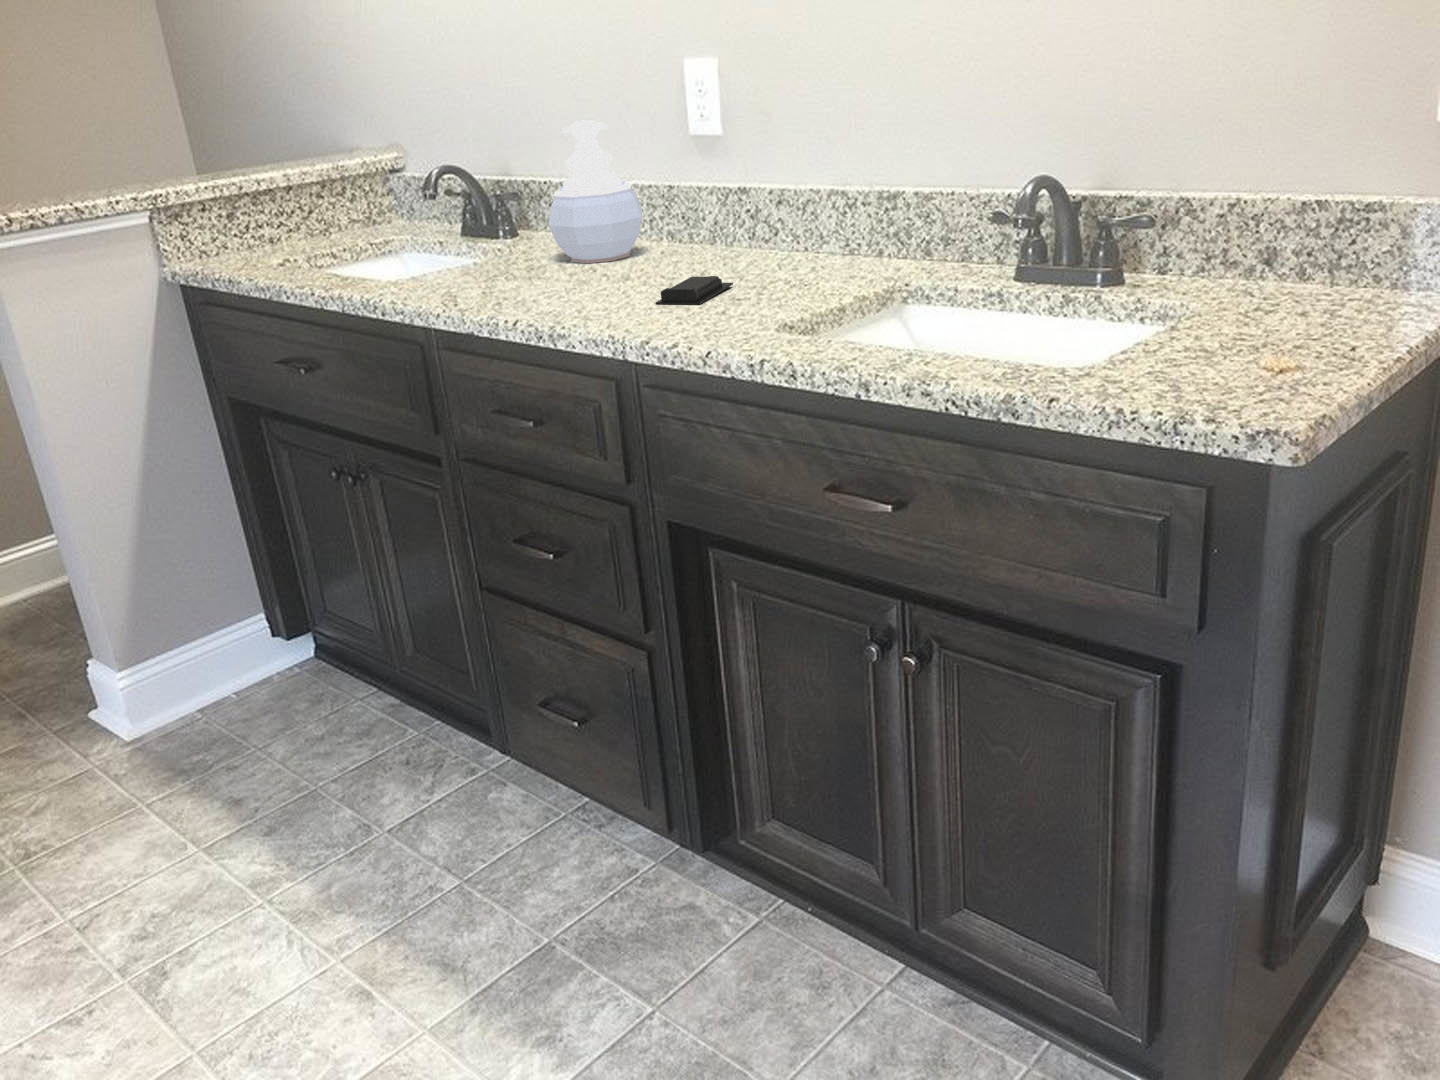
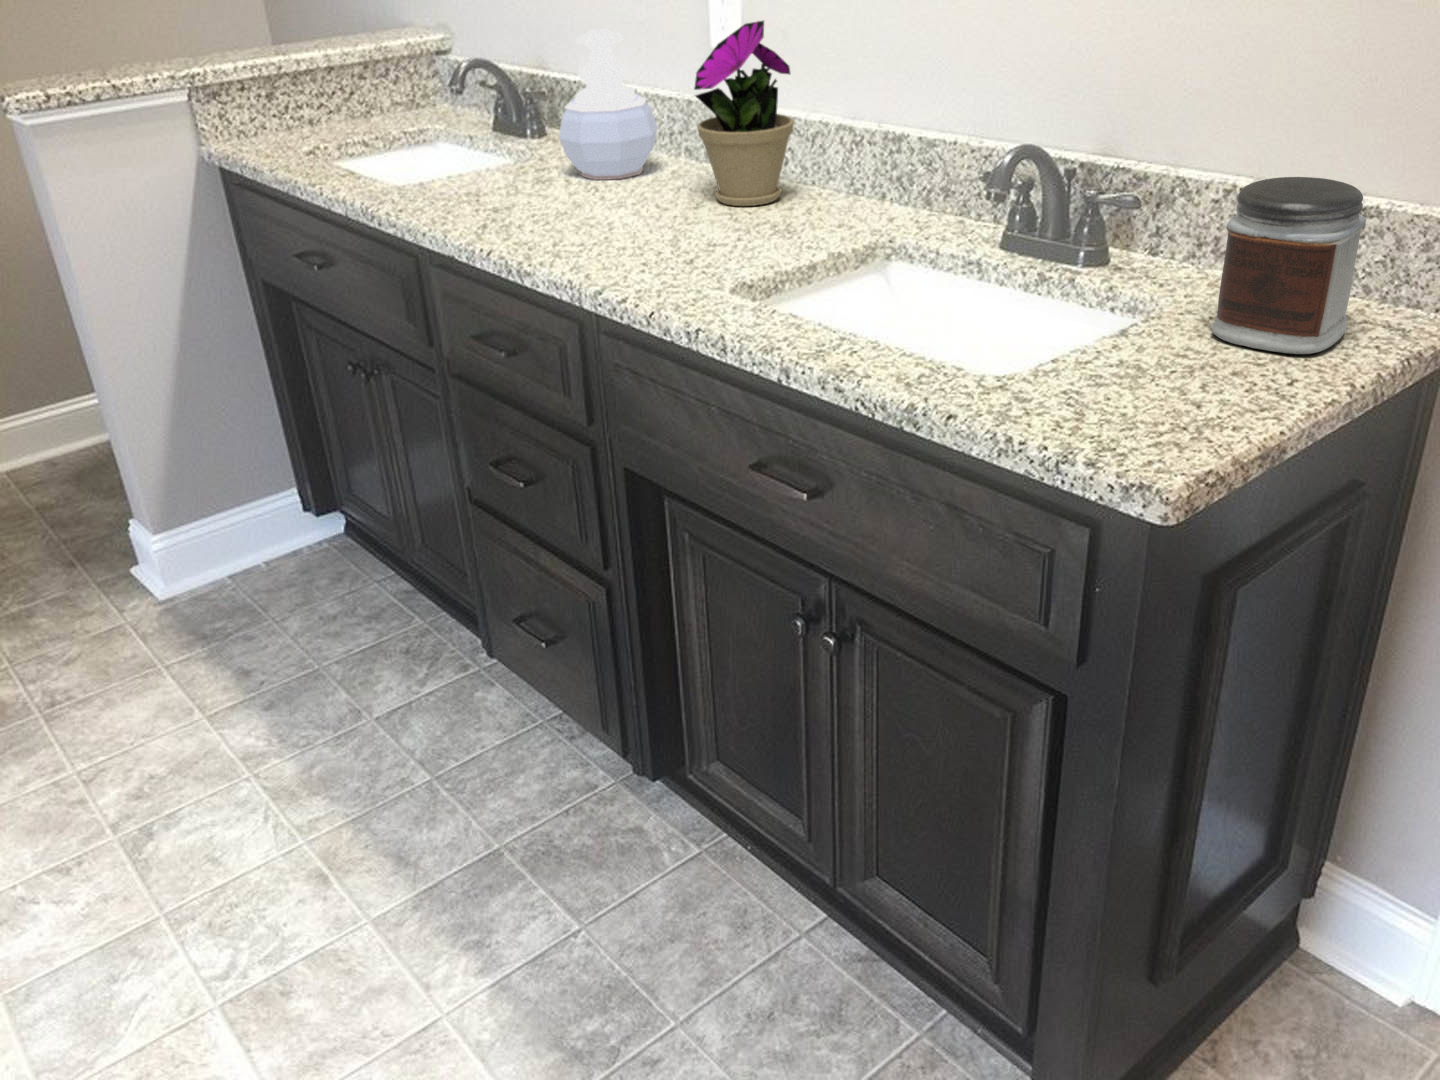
flower pot: none [692,94,790,271] -> present [694,21,794,206]
jar: none [1254,173,1386,330] -> present [1212,177,1366,354]
soap bar: present [656,276,733,304] -> none [632,213,719,248]

